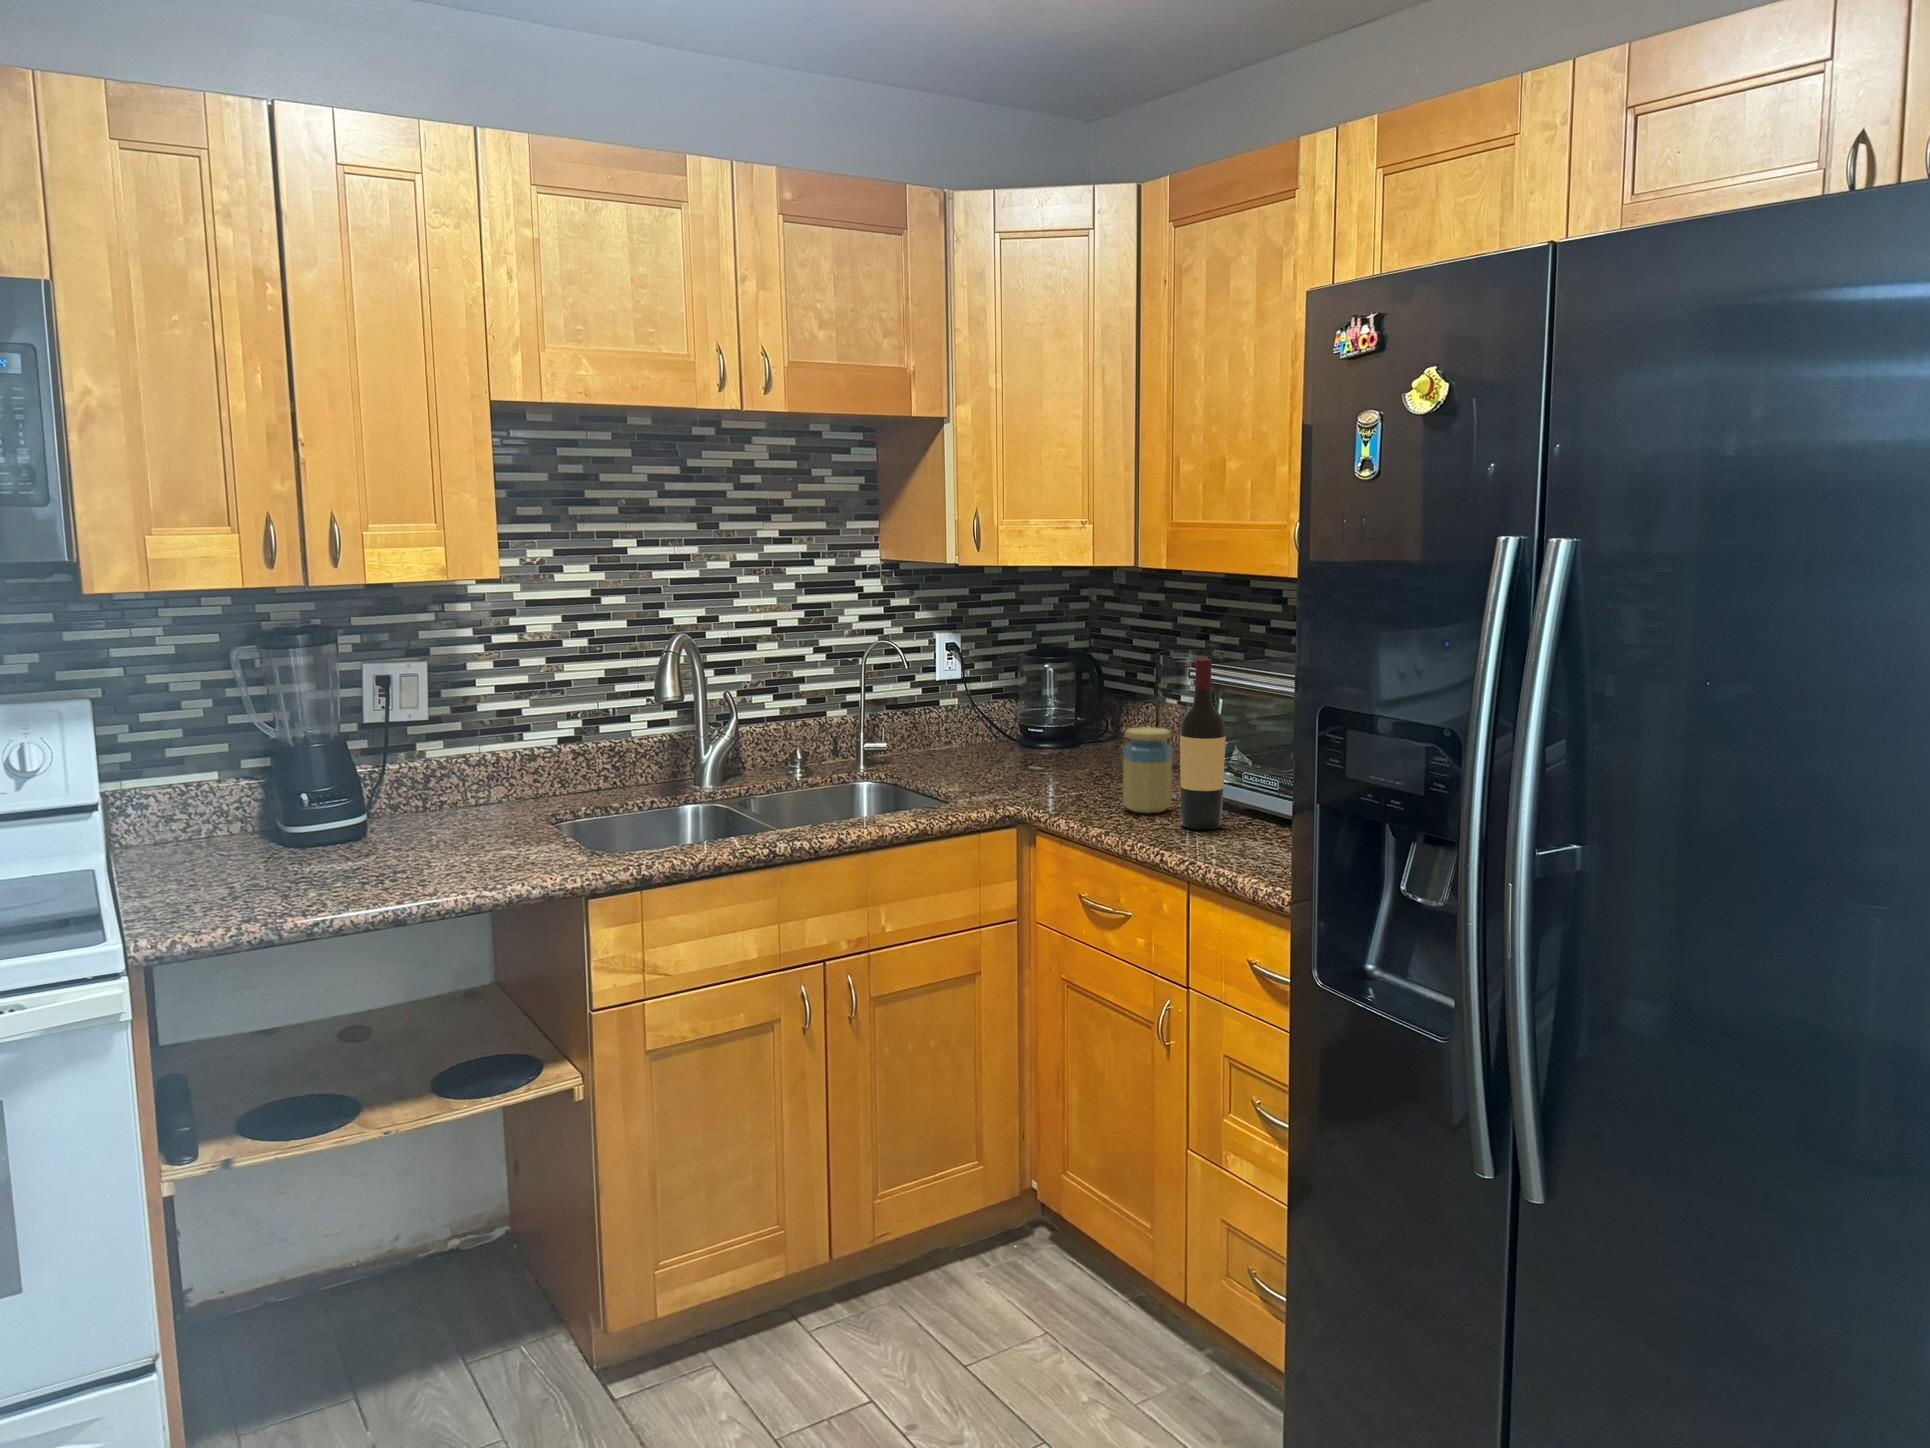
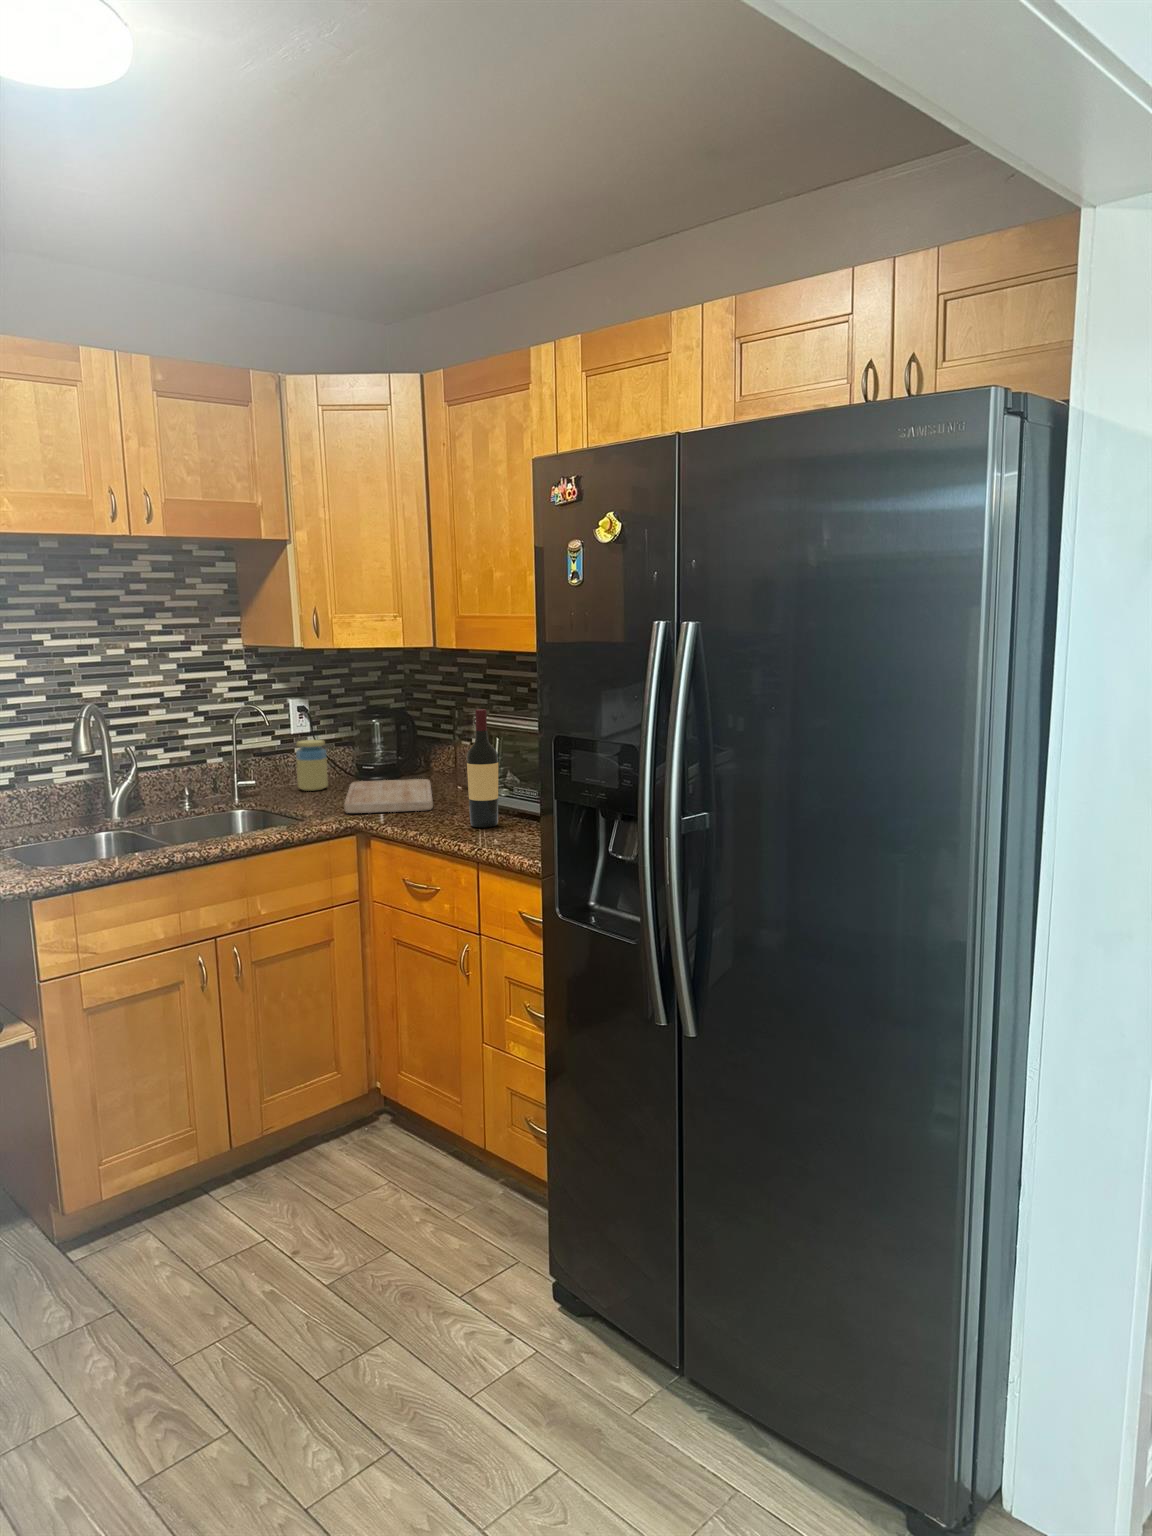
jar: present [1123,727,1172,813] -> present [296,740,328,791]
cutting board: none [1005,750,1127,798] -> present [344,779,433,813]

